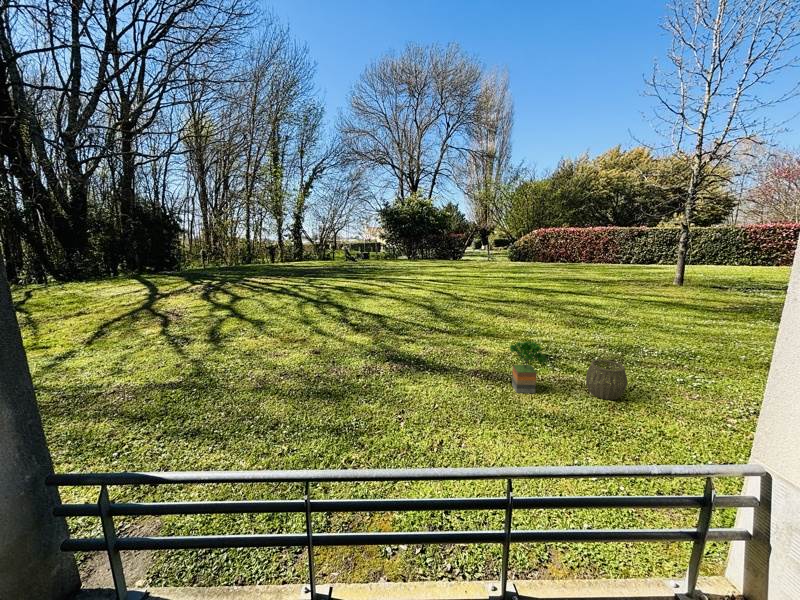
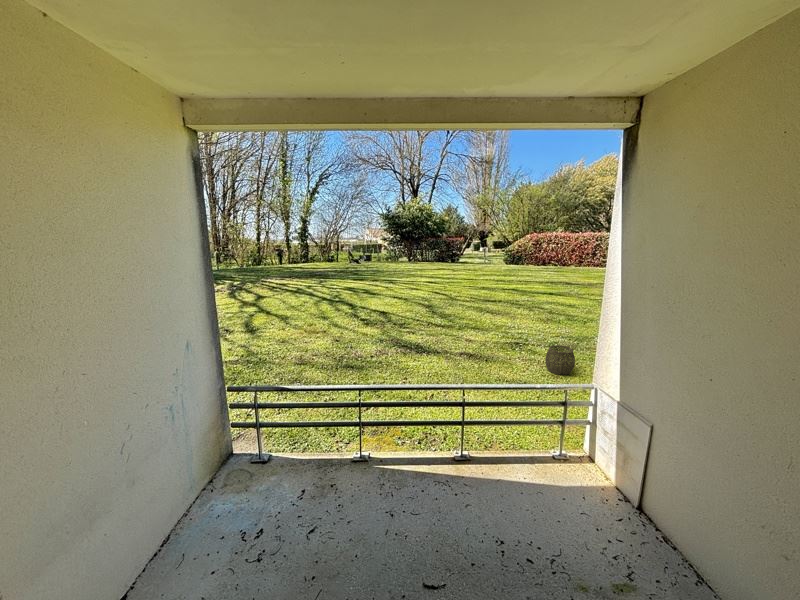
potted tree: present [510,341,546,393] -> none [487,330,515,370]

